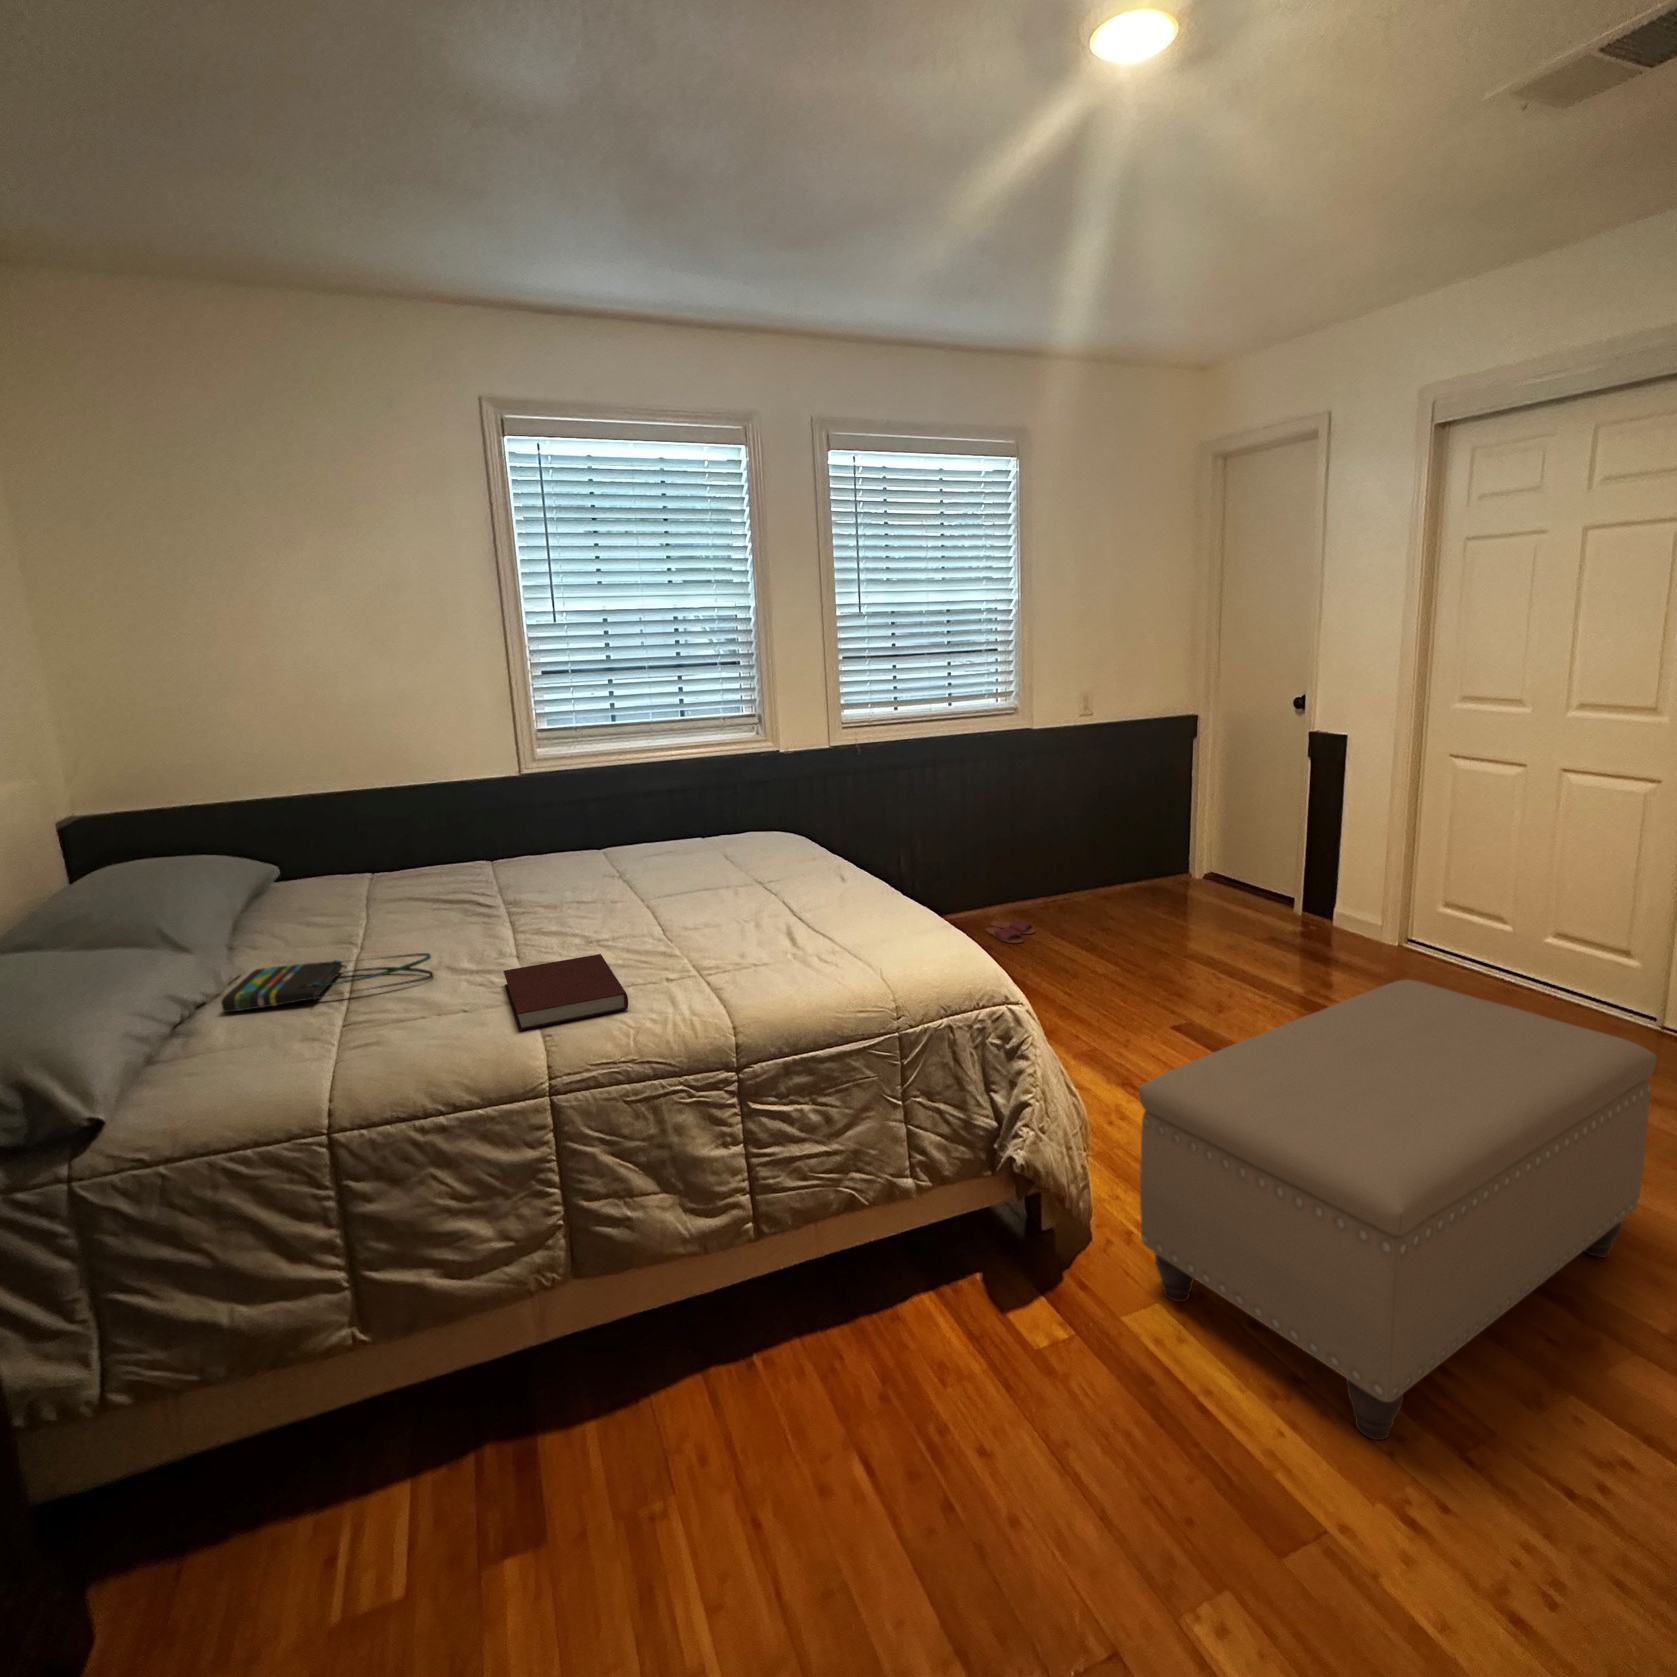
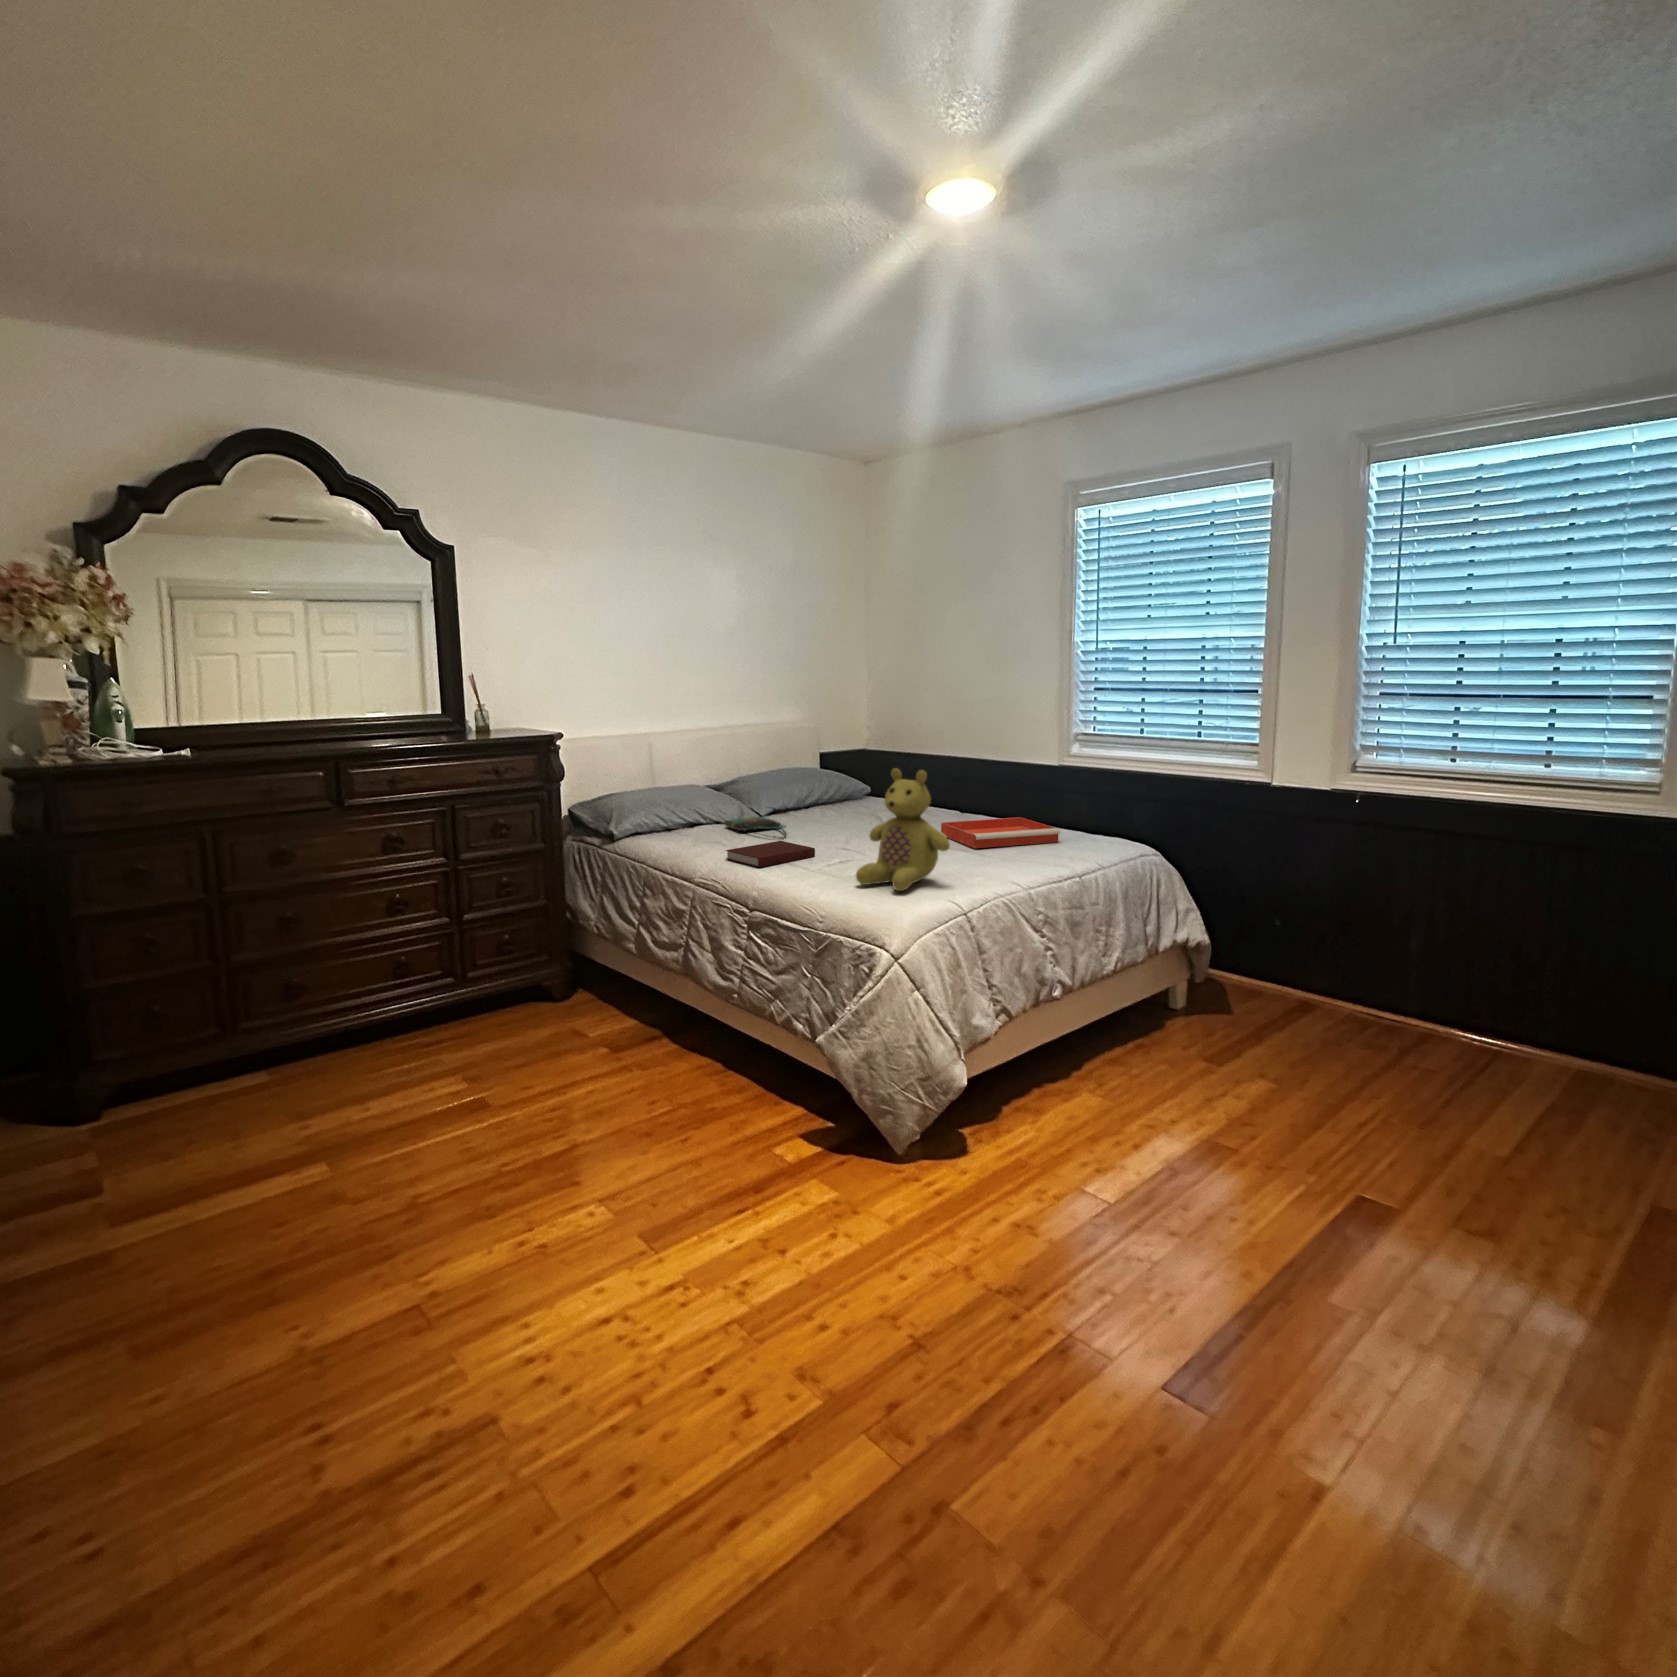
stuffed bear: none [752,775,887,956] -> present [856,768,950,891]
tray: none [588,841,715,892] -> present [941,817,1060,848]
slippers: present [986,919,1035,943] -> none [1509,1066,1597,1098]
ottoman: present [1138,980,1657,1440] -> none [702,1025,1239,1524]

